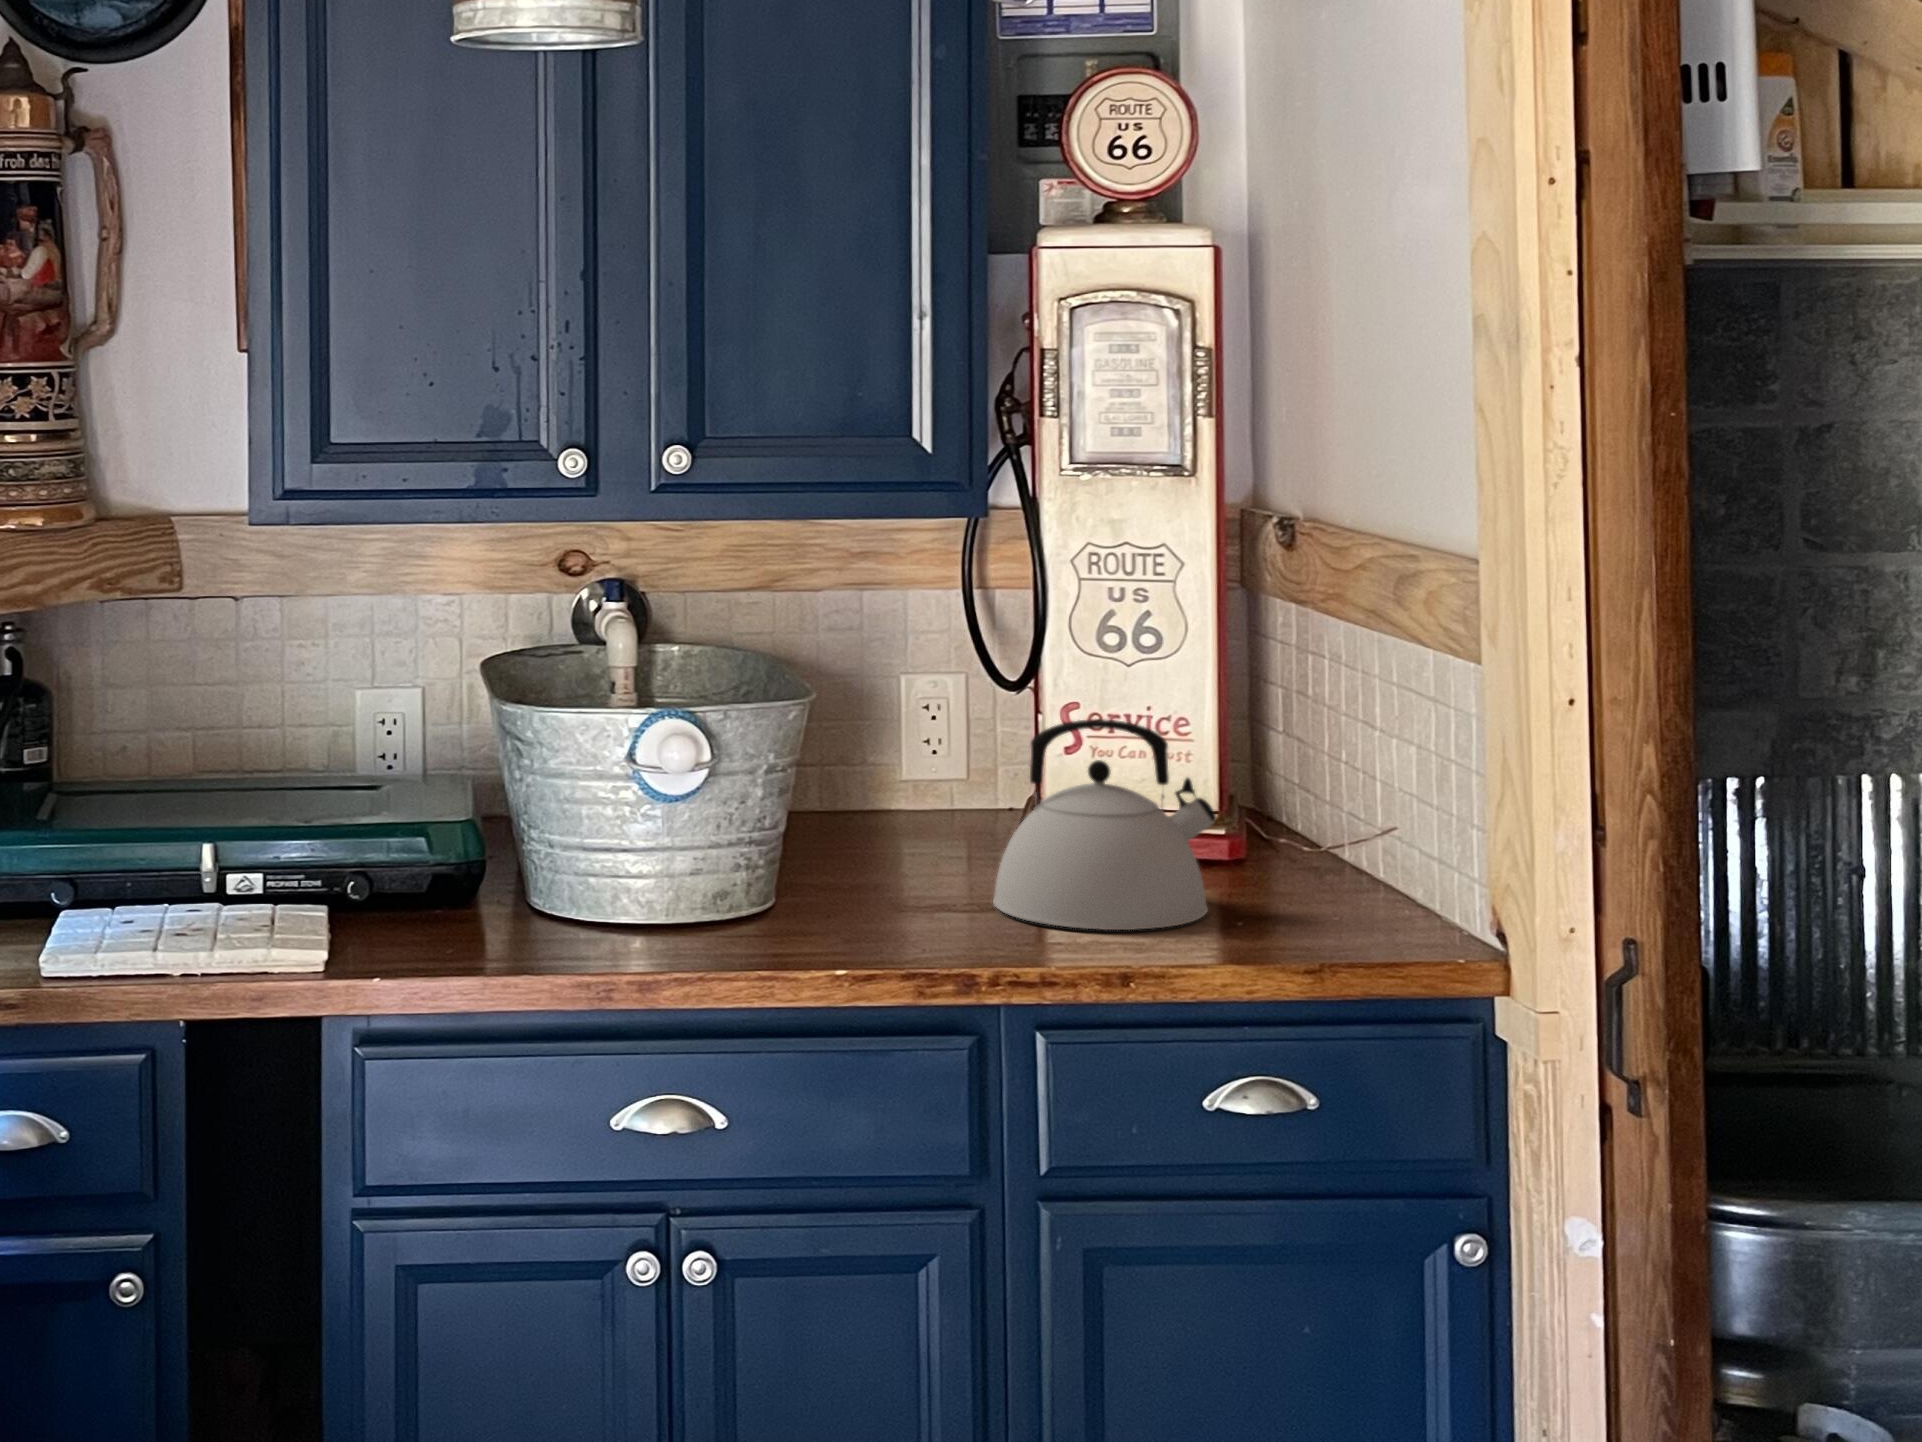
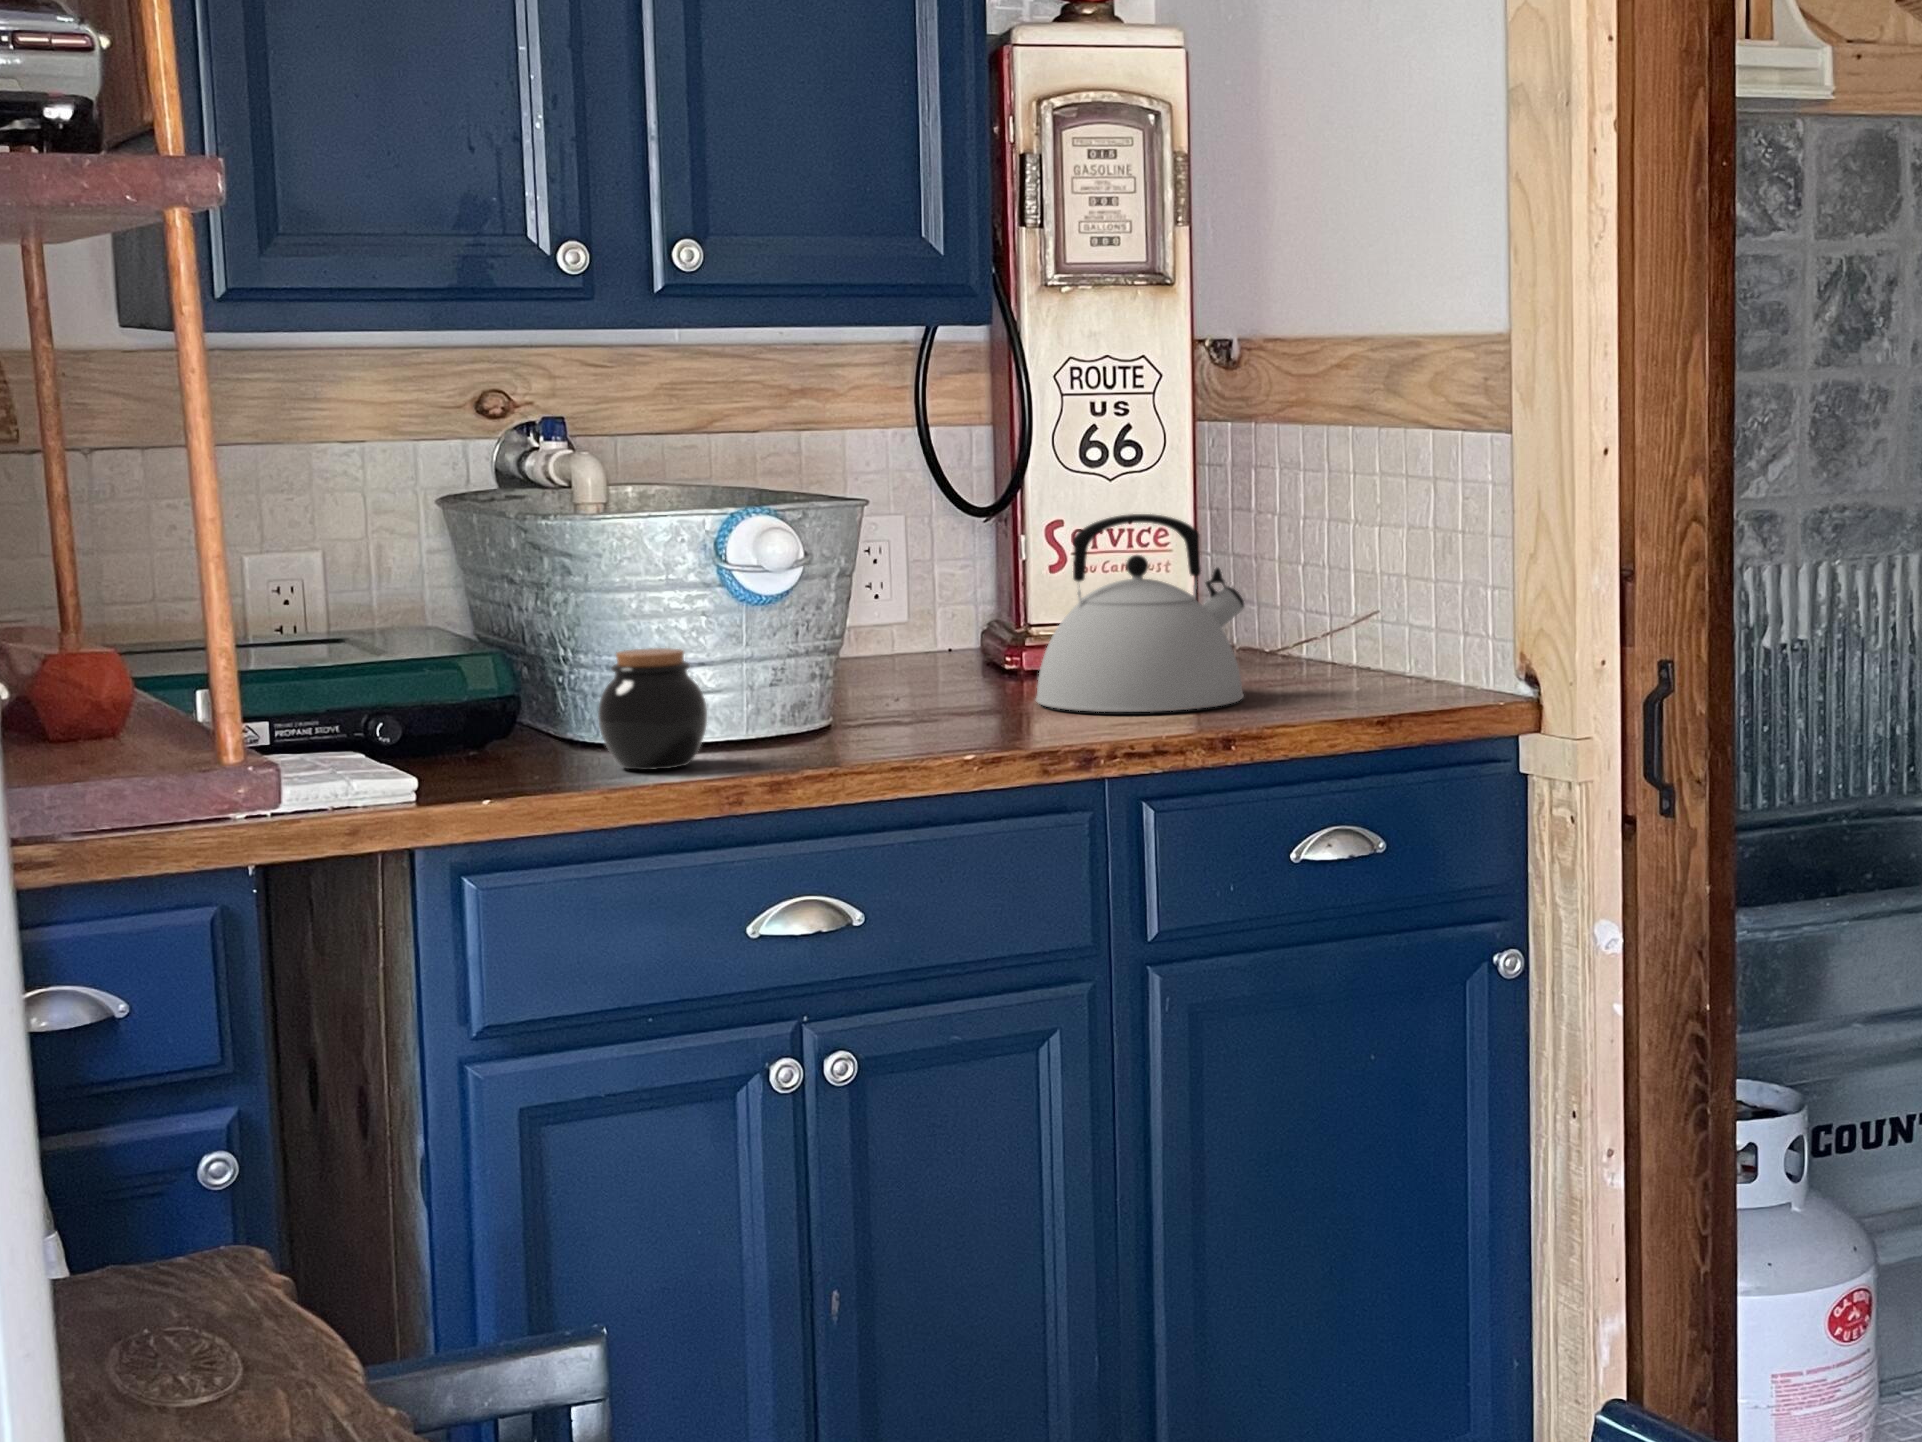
jar: none [505,837,604,955] -> present [598,648,707,770]

